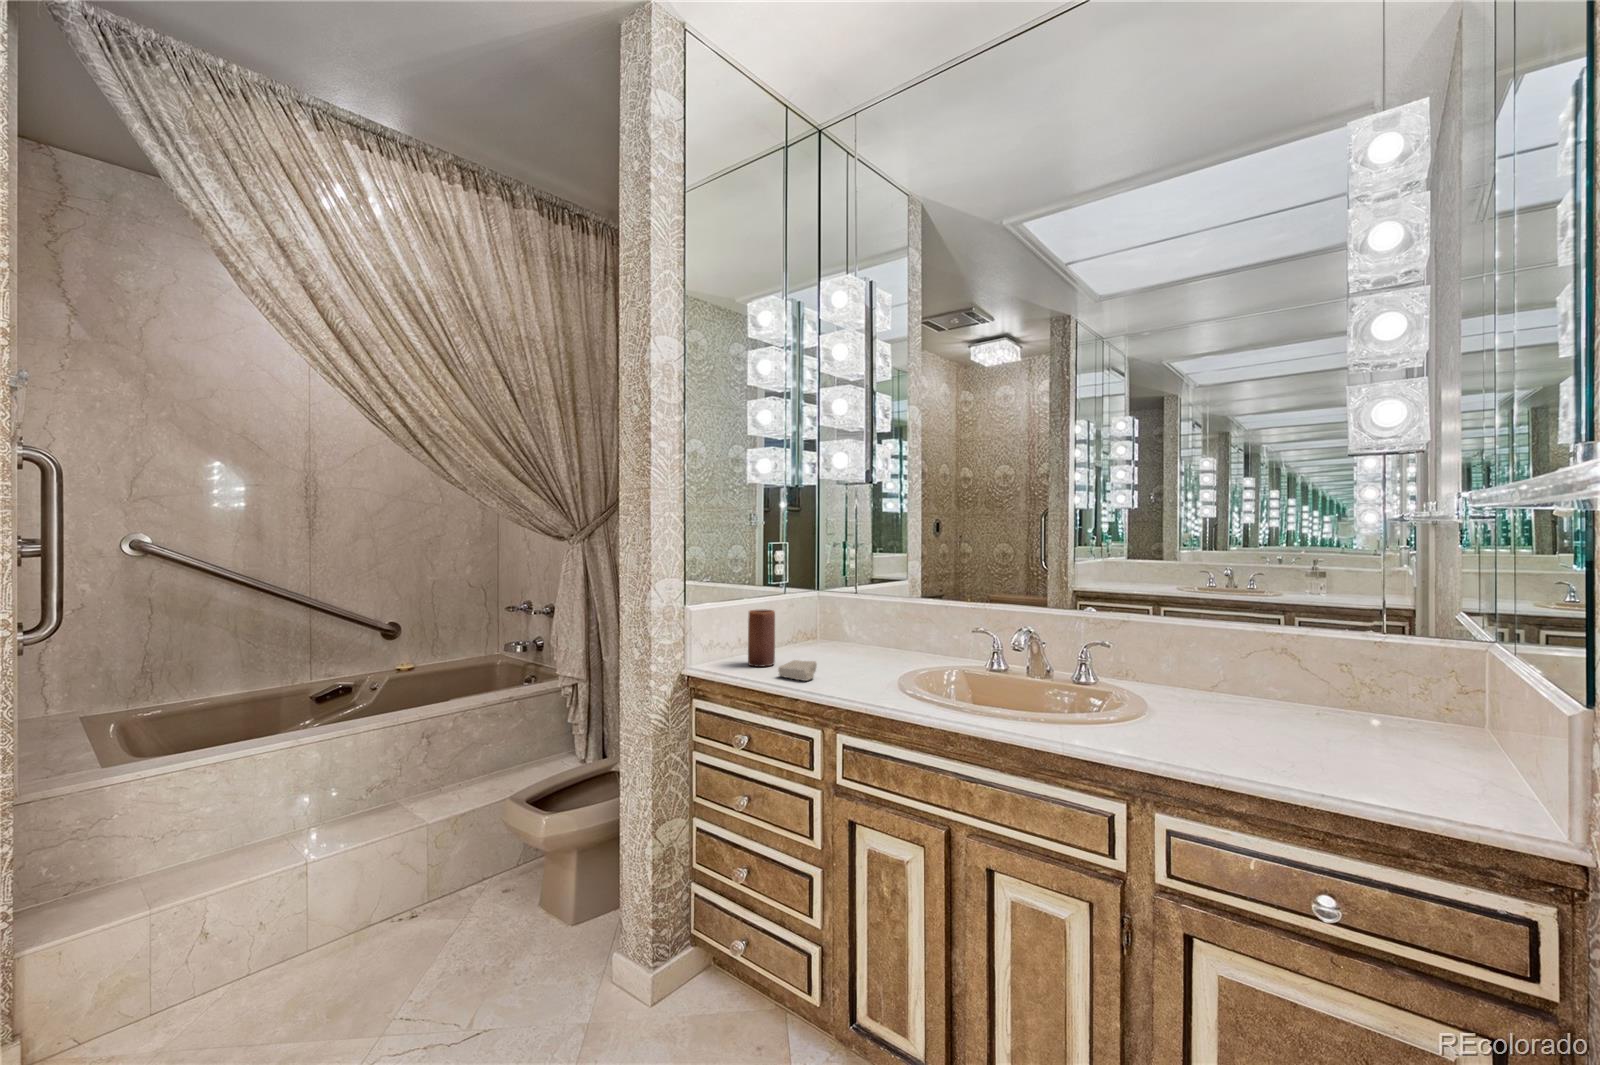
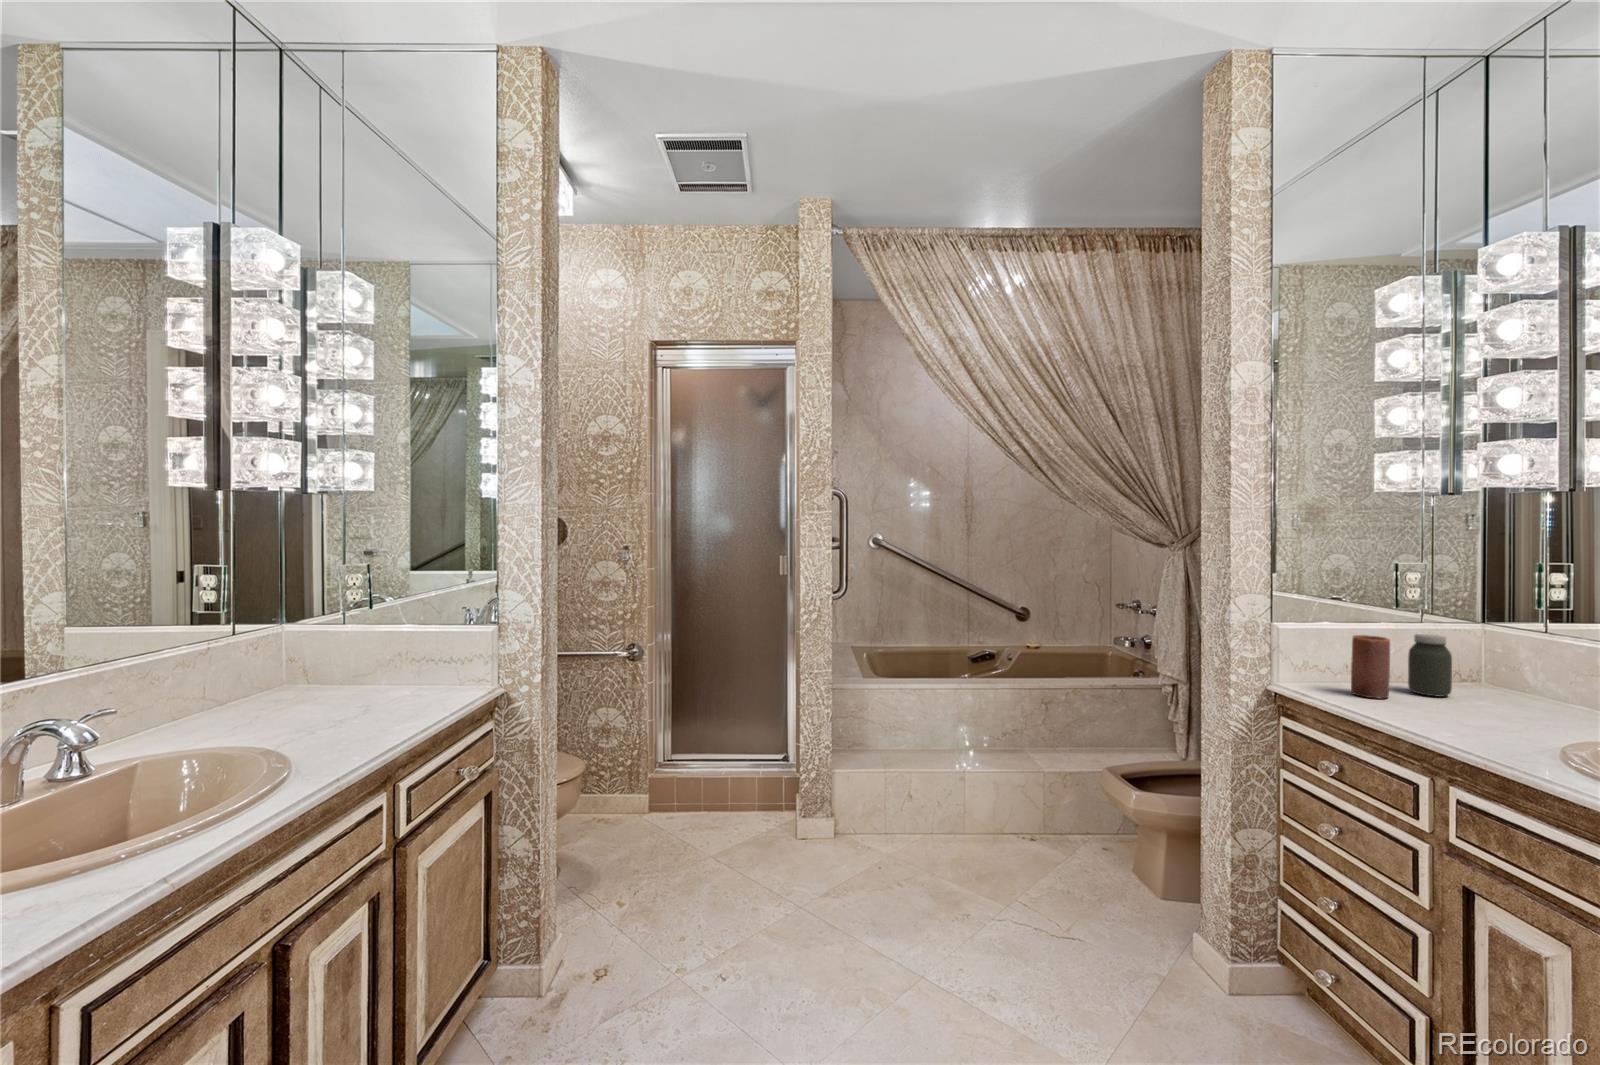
jar: none [782,604,810,657] -> present [1408,634,1452,697]
soap bar: present [778,660,817,681] -> none [1382,697,1439,722]

